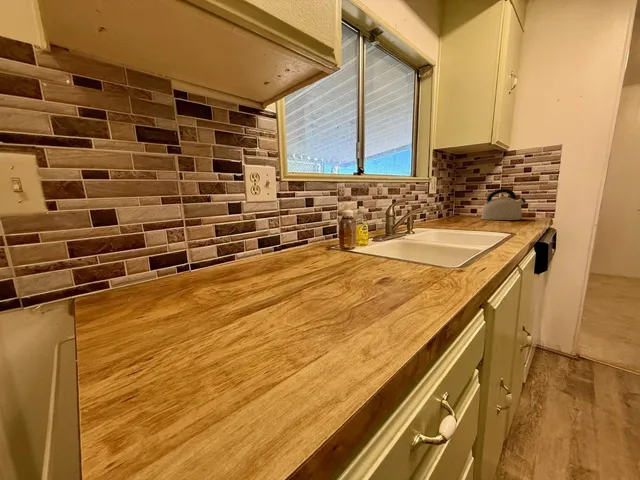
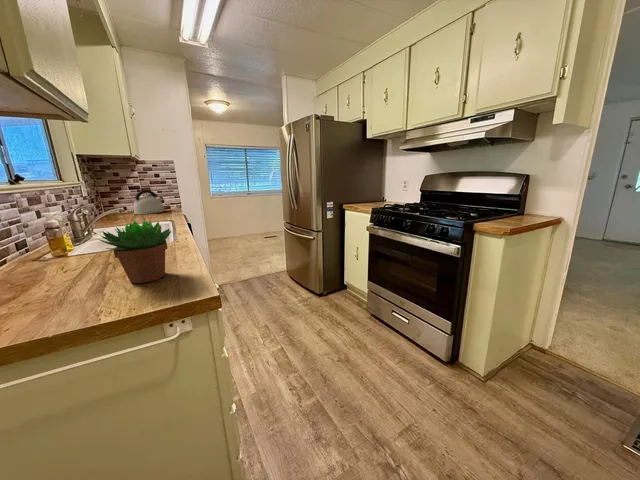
succulent plant: none [242,211,355,331] -> present [100,220,171,283]

